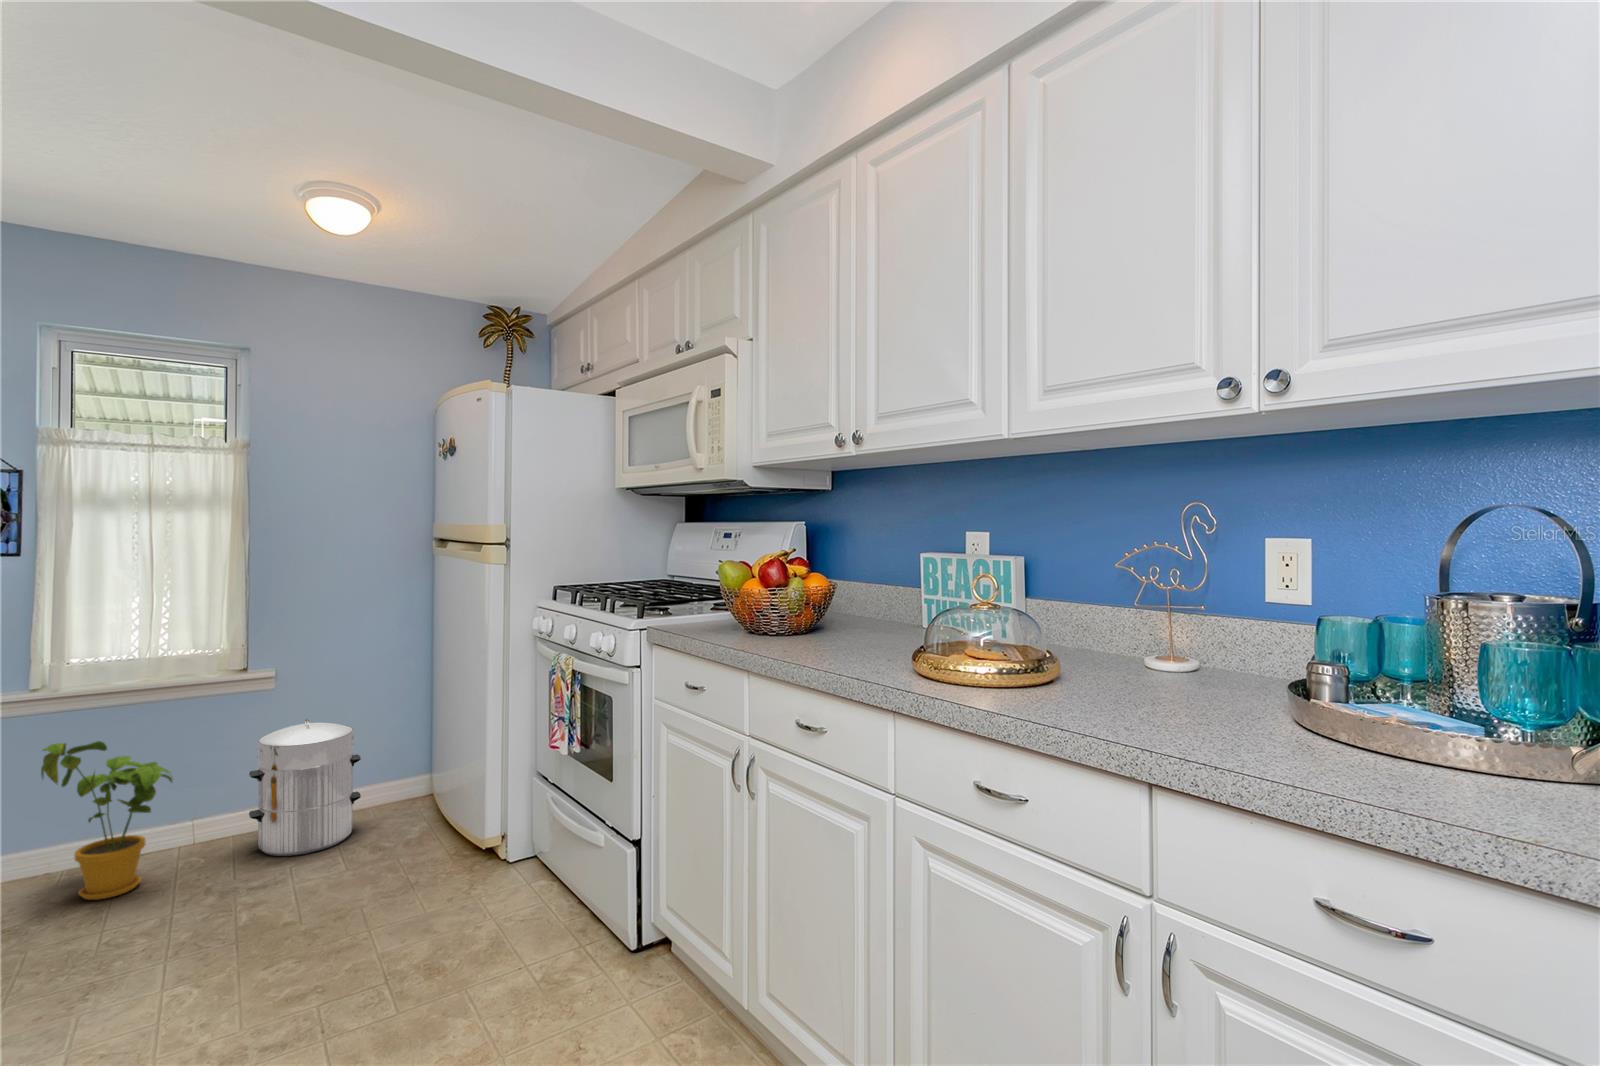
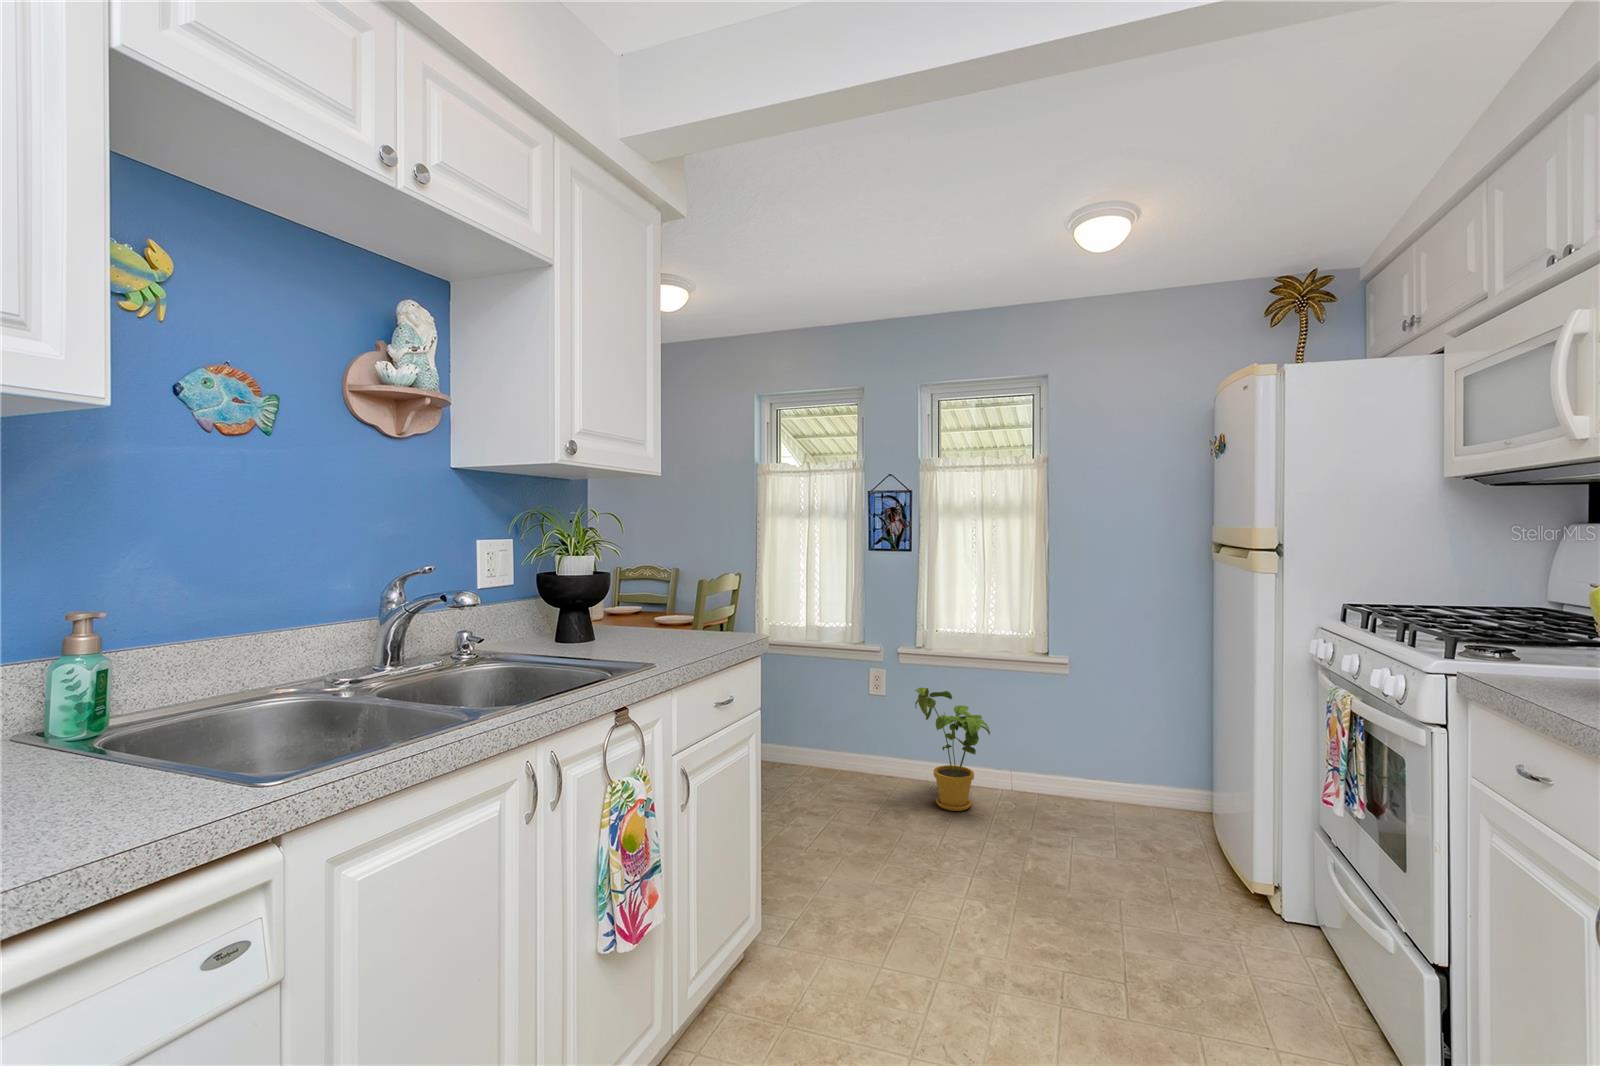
waste bin: present [249,719,361,856] -> none [1044,705,1135,829]

